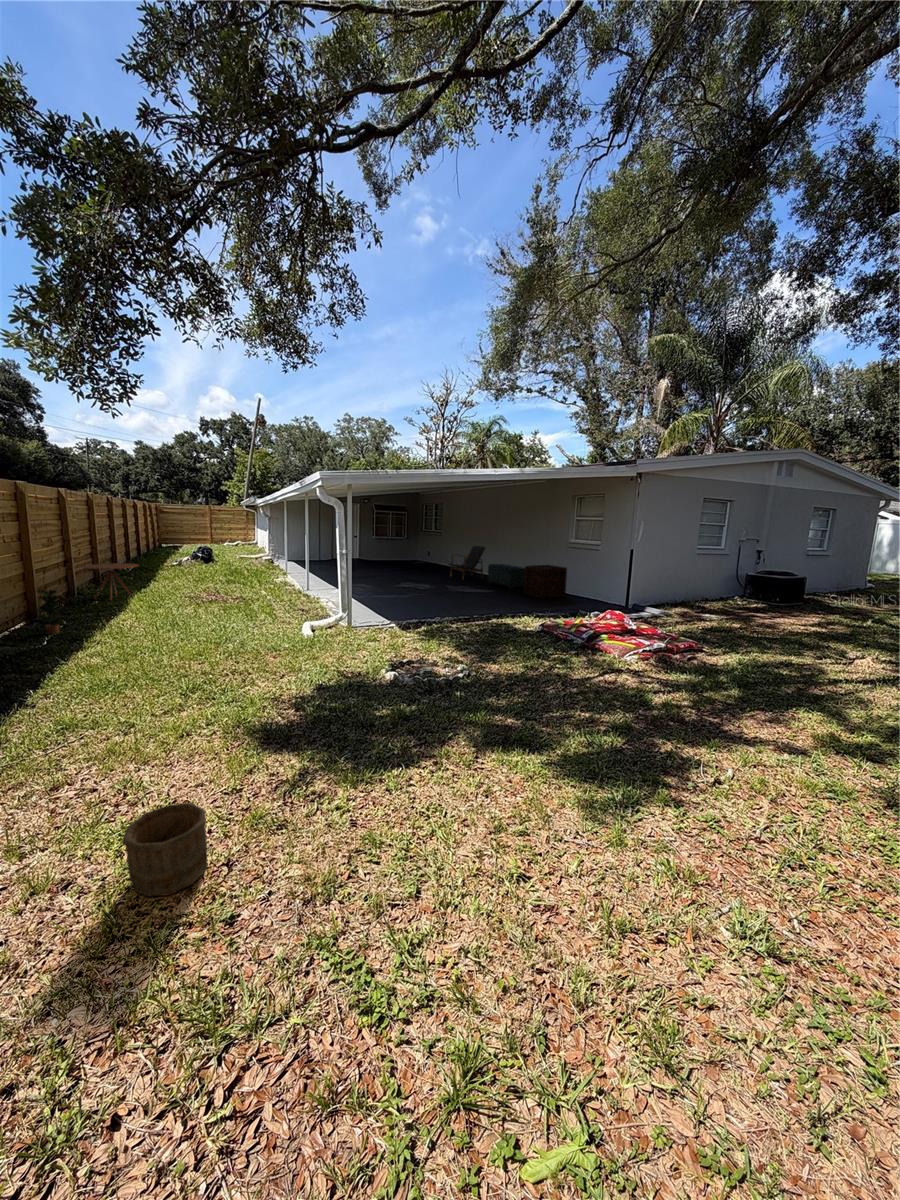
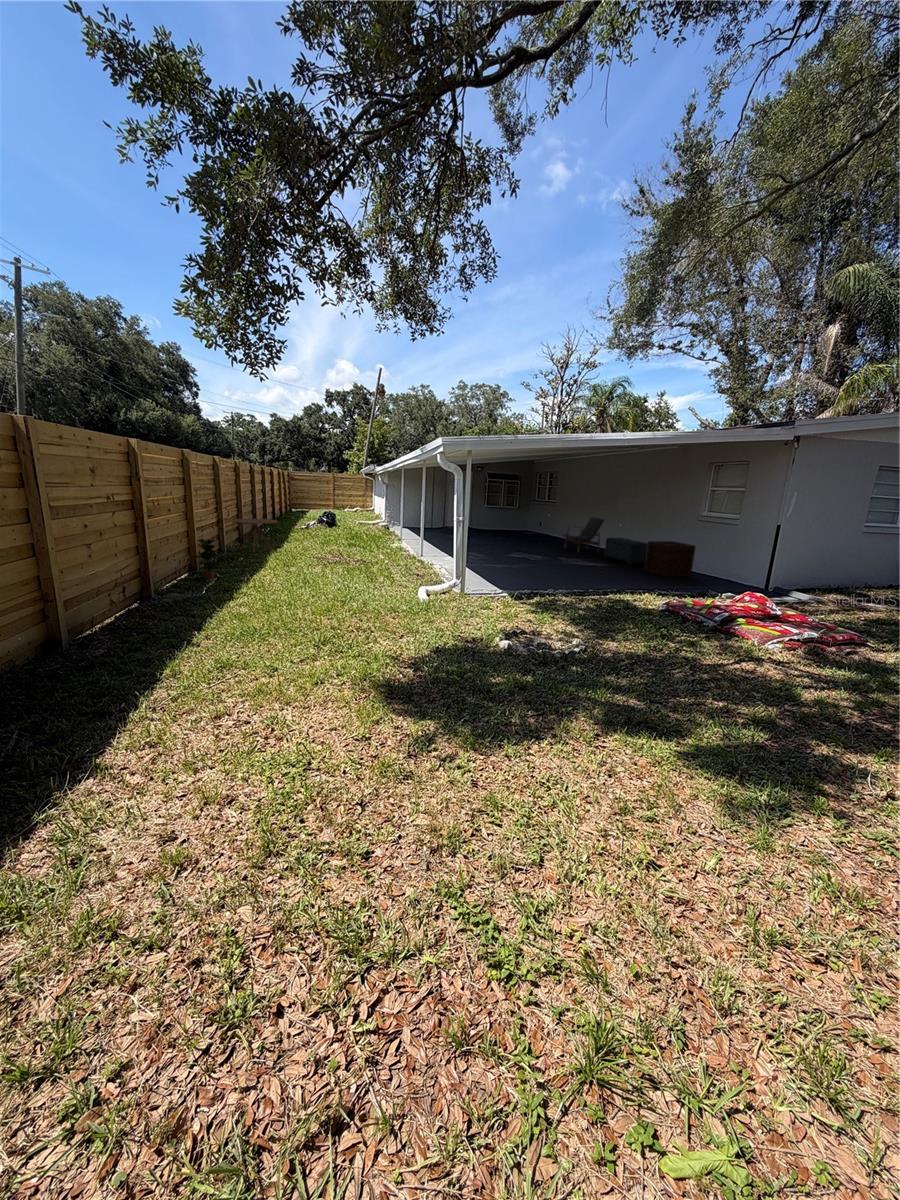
wooden bucket: present [122,803,208,896] -> none [277,742,347,823]

